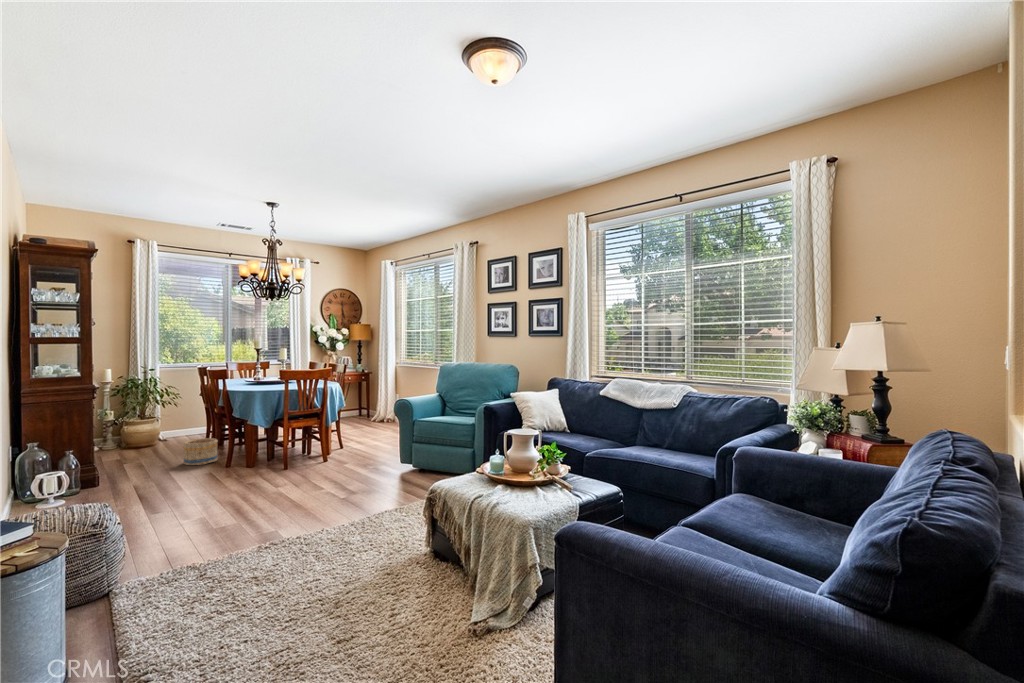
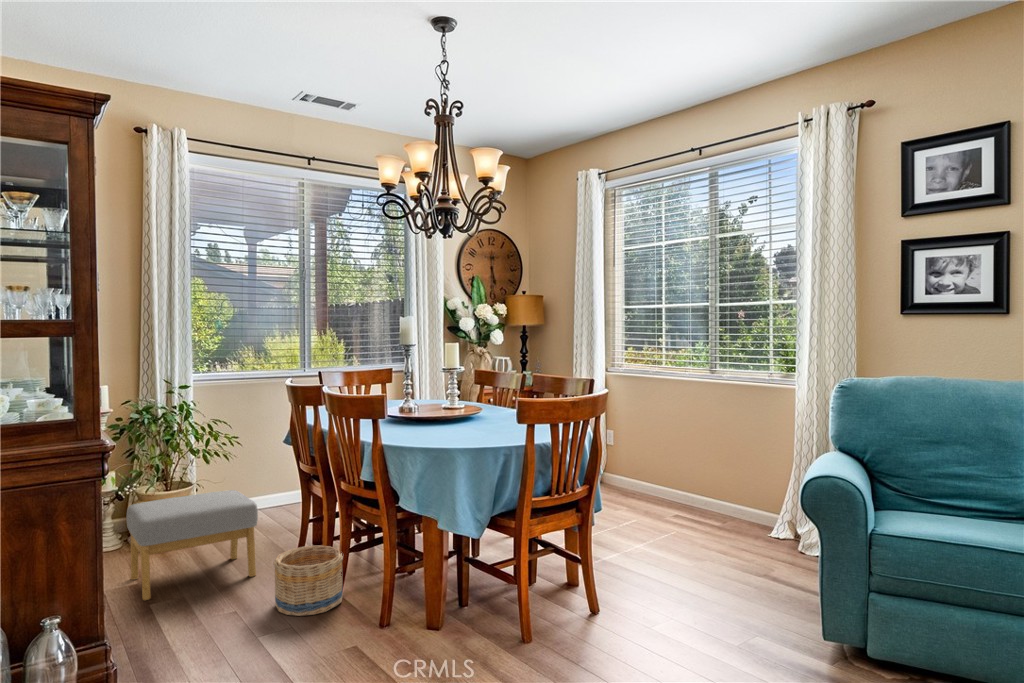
footstool: none [116,418,182,463] -> present [127,490,258,600]

